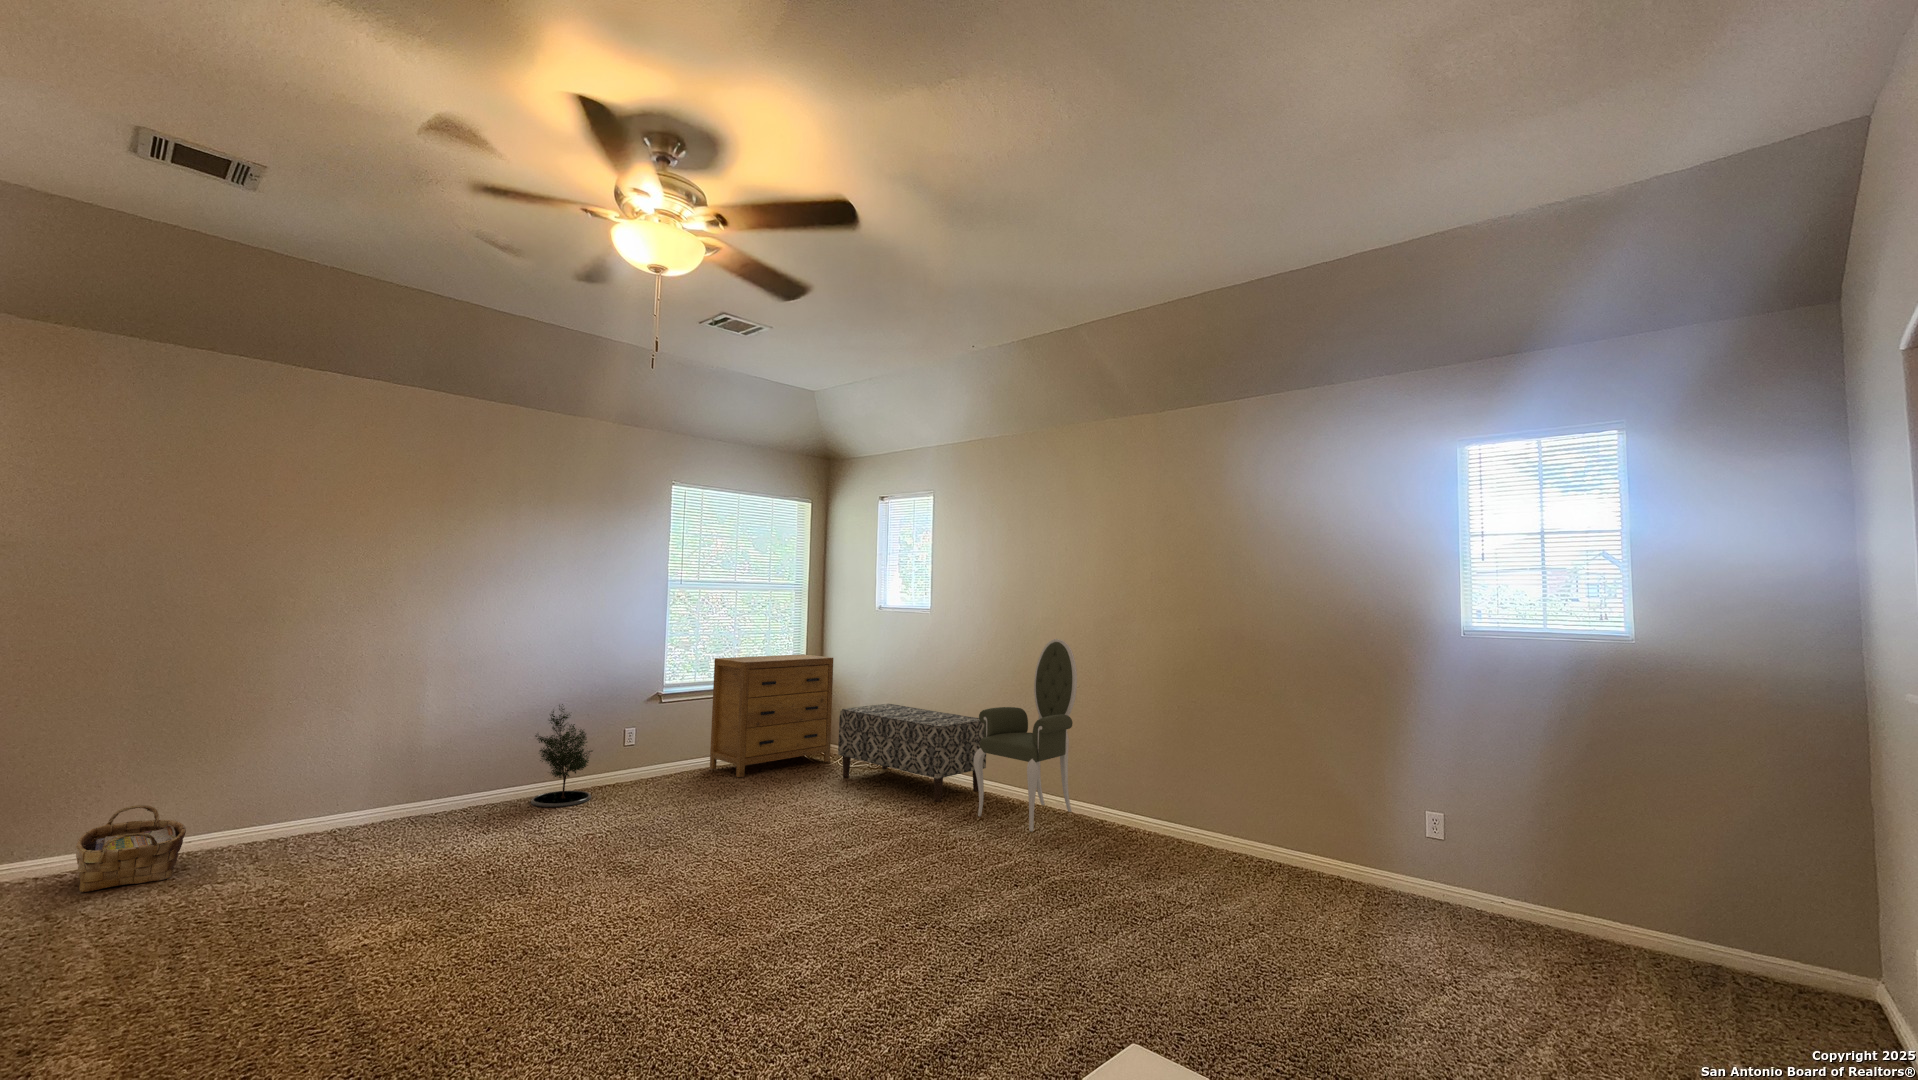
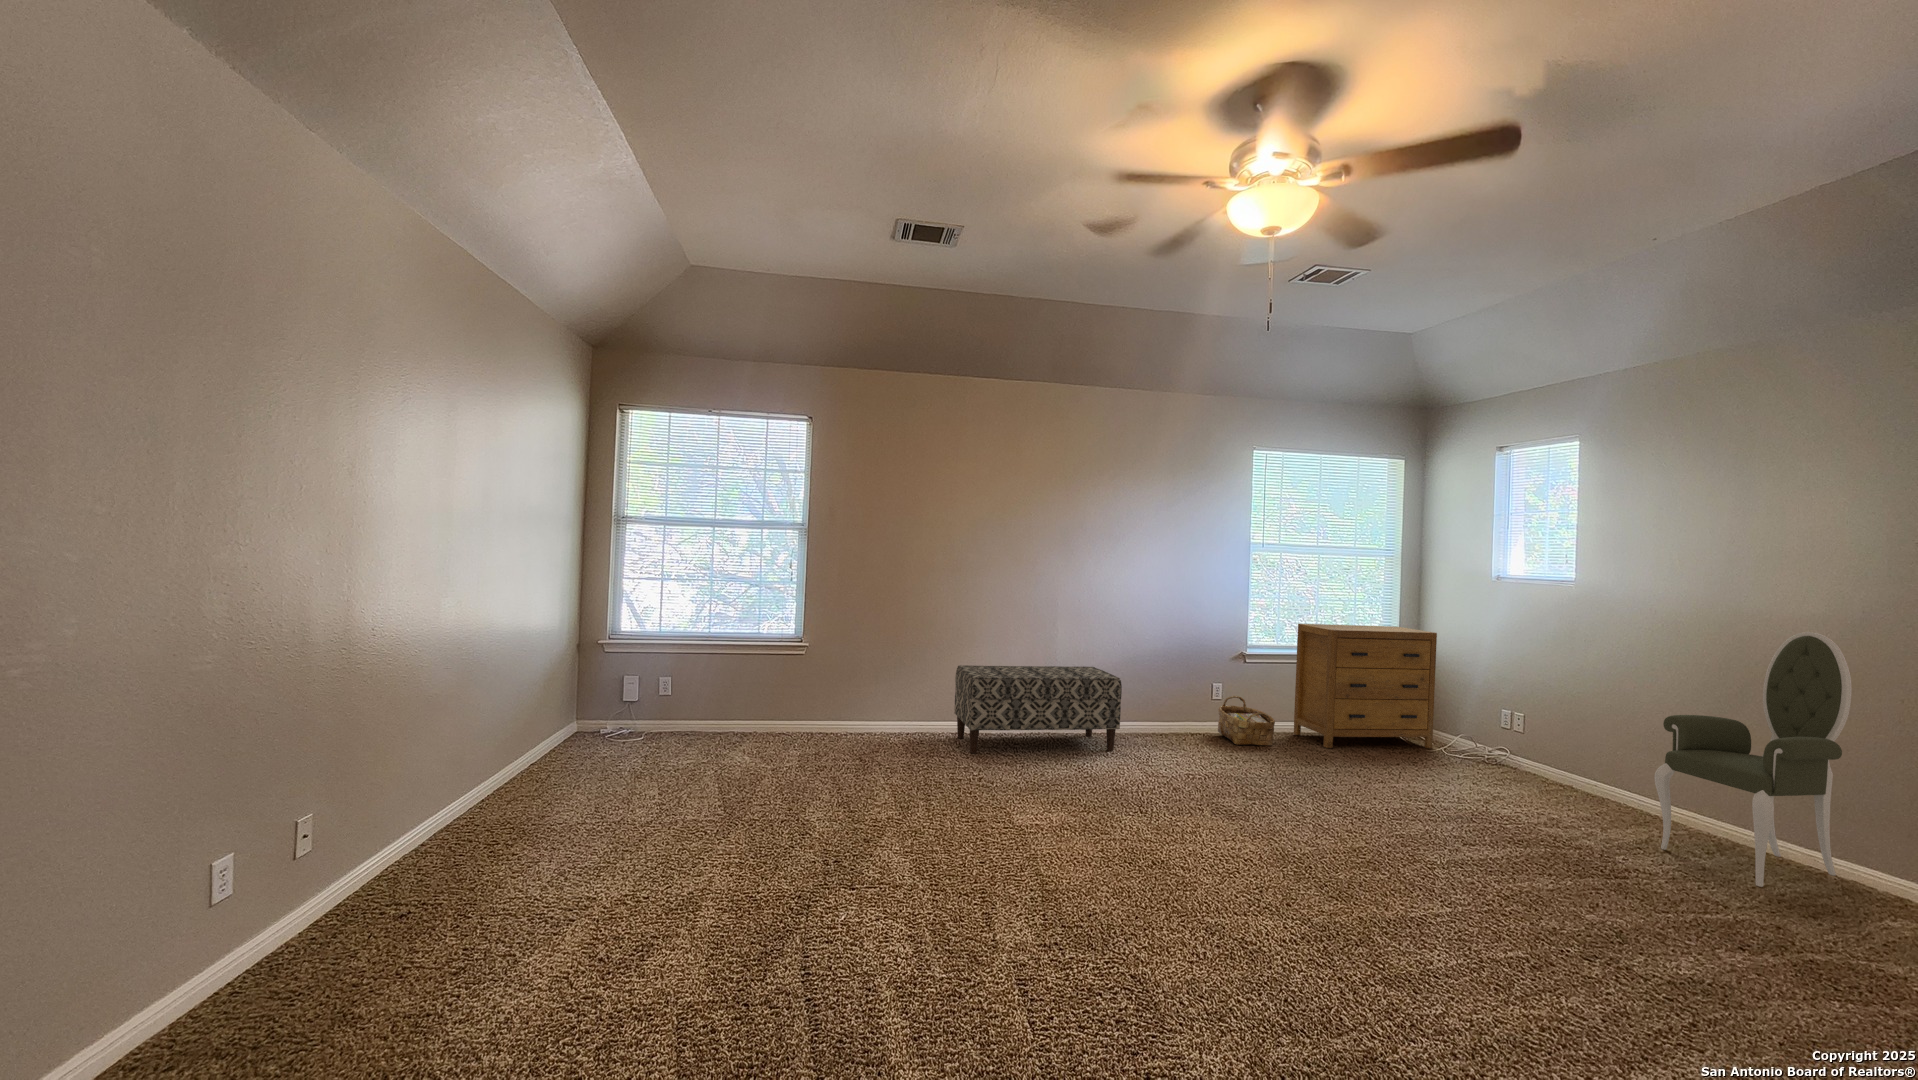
potted tree: present [531,704,592,807] -> none [1135,654,1187,747]
bench: present [838,704,986,802] -> present [954,665,1122,753]
woven basket: present [76,805,186,892] -> present [1218,696,1275,746]

